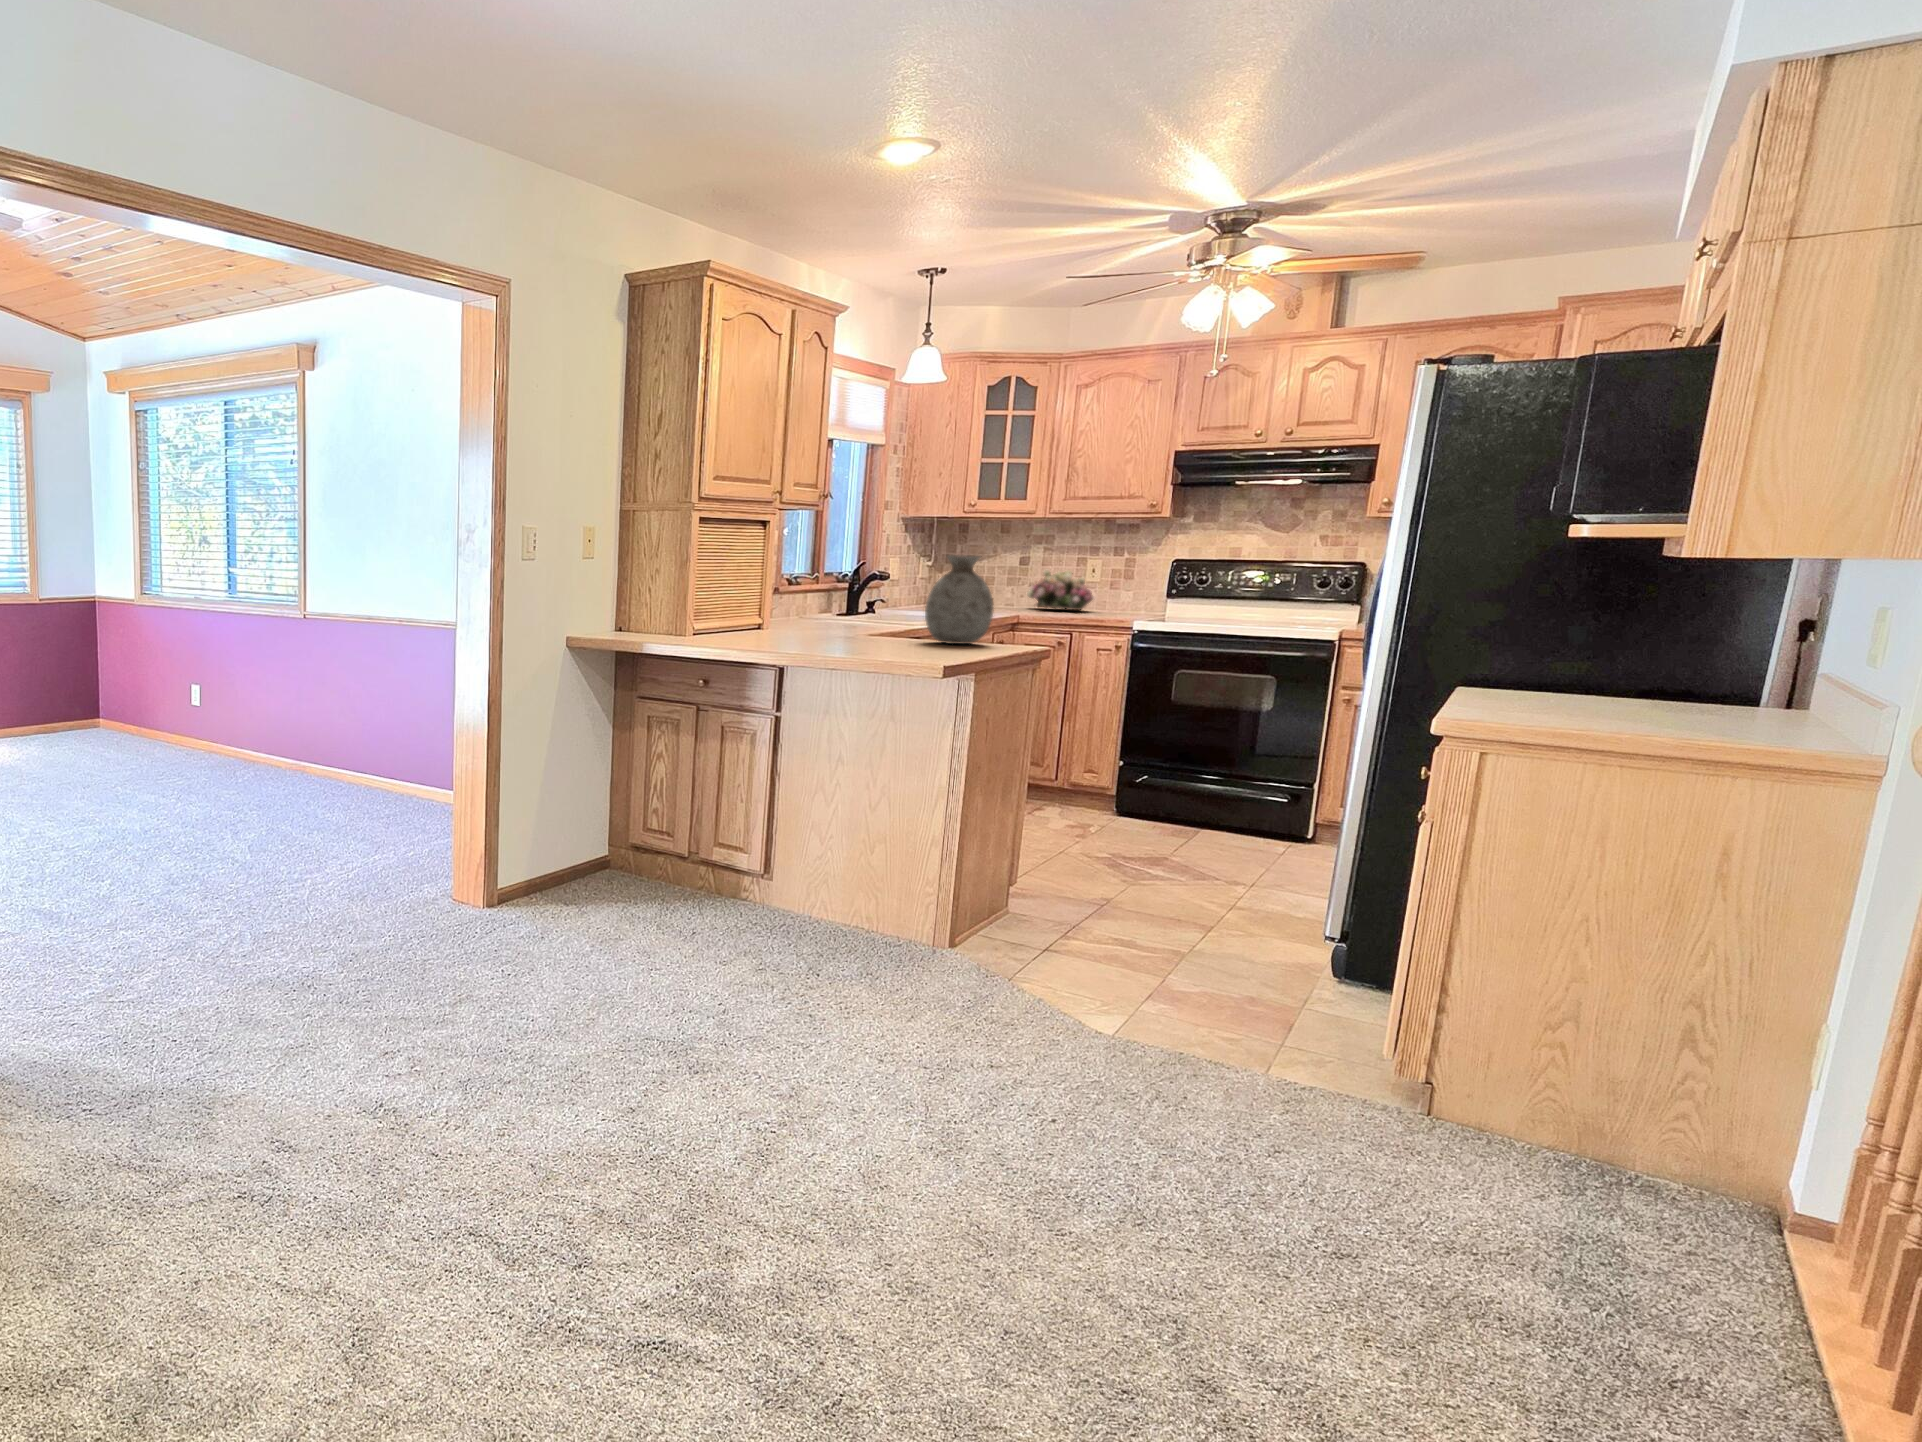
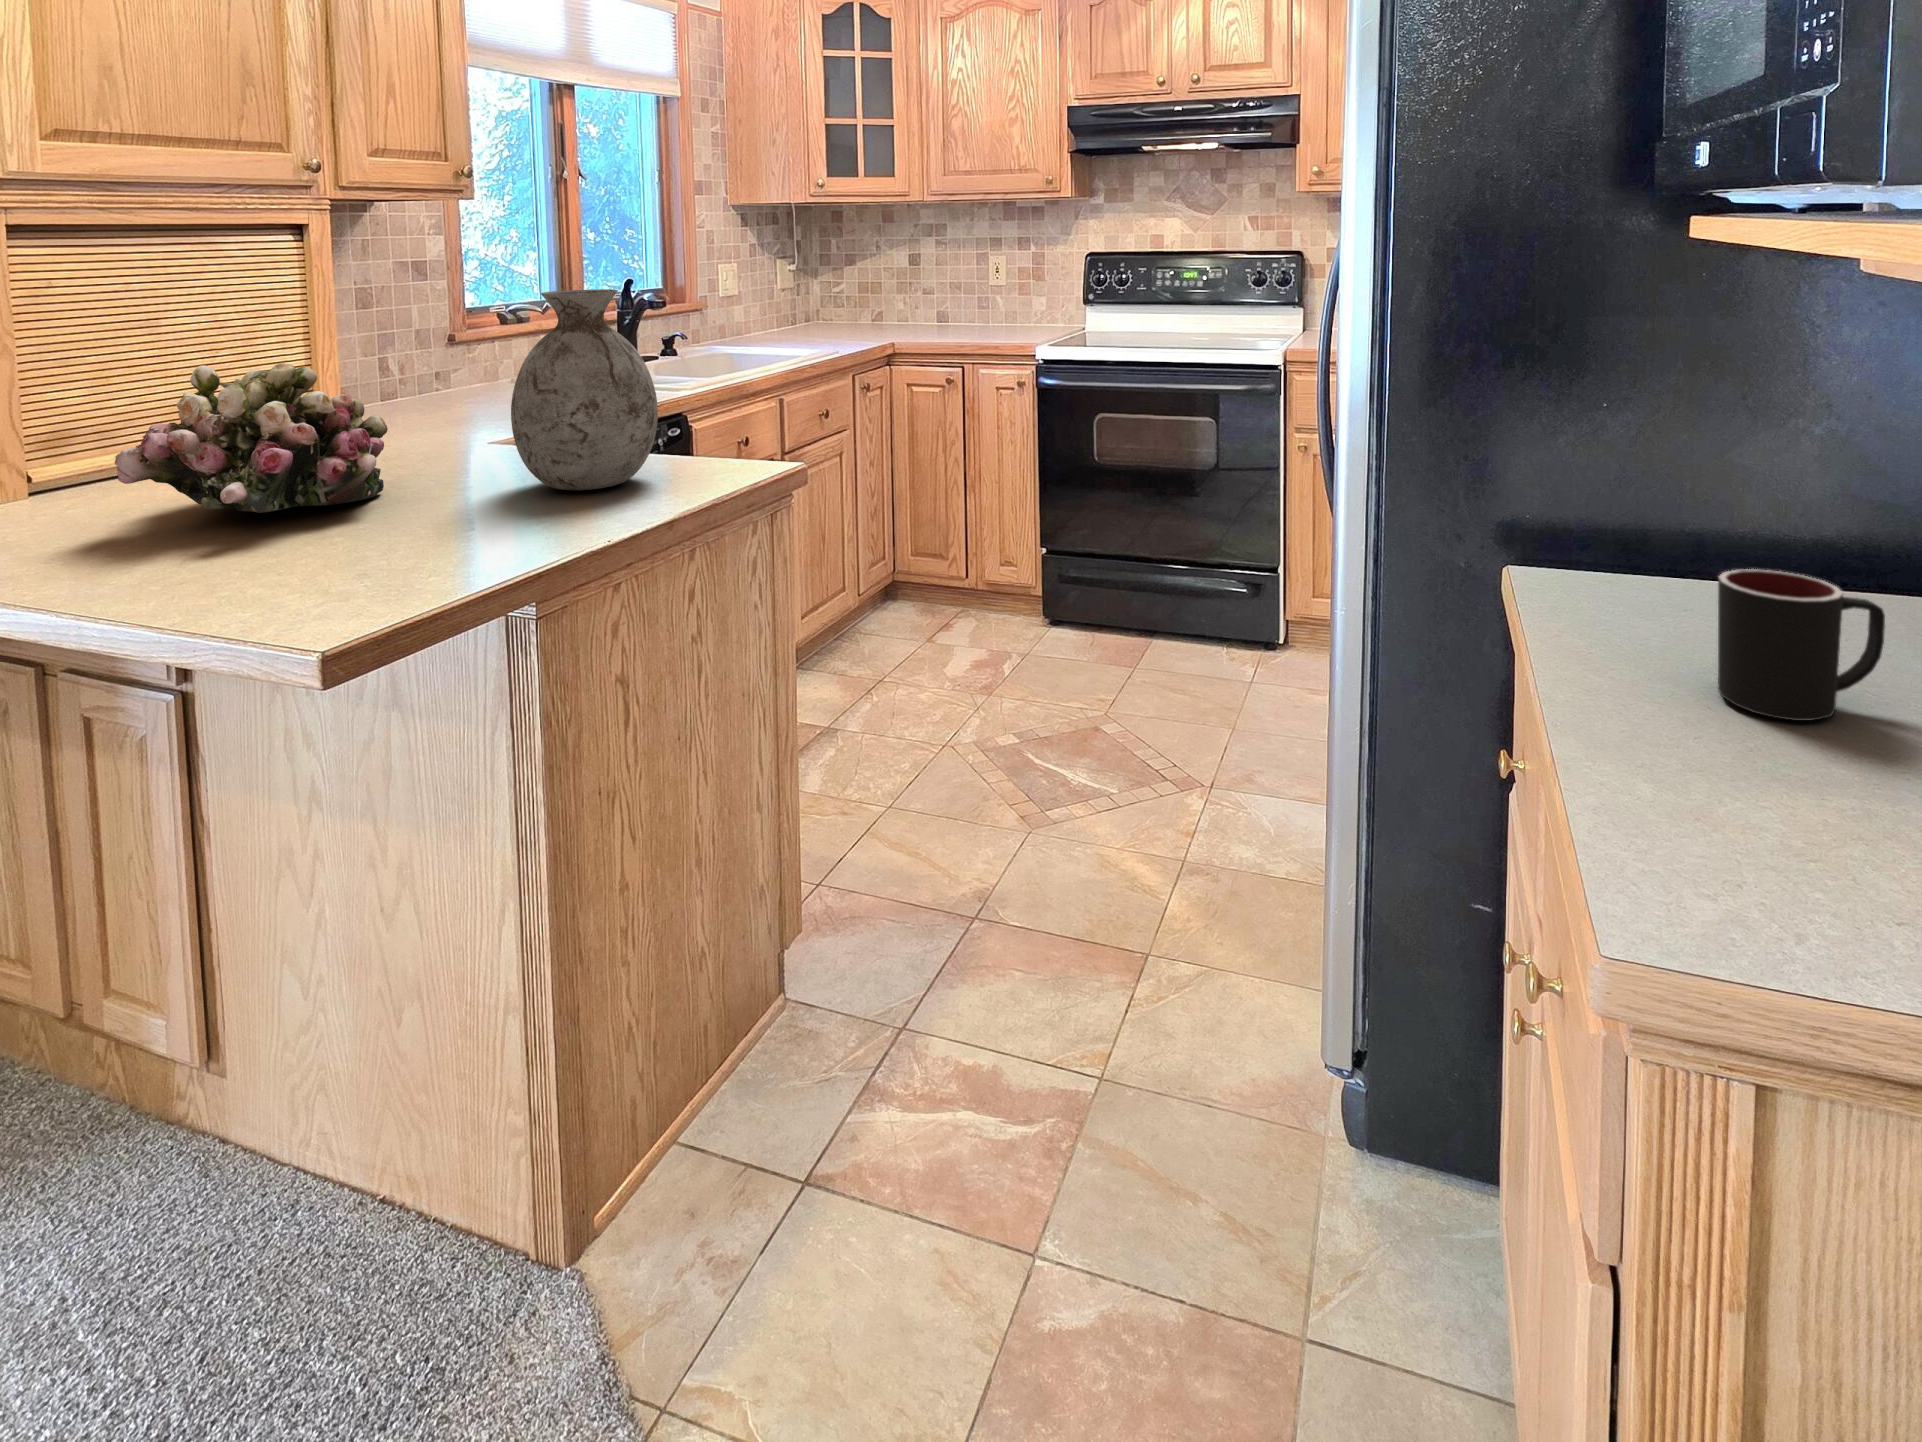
flower arrangement: present [1027,570,1094,610] -> present [115,363,388,513]
mug: none [1505,663,1575,709] -> present [1718,569,1885,721]

